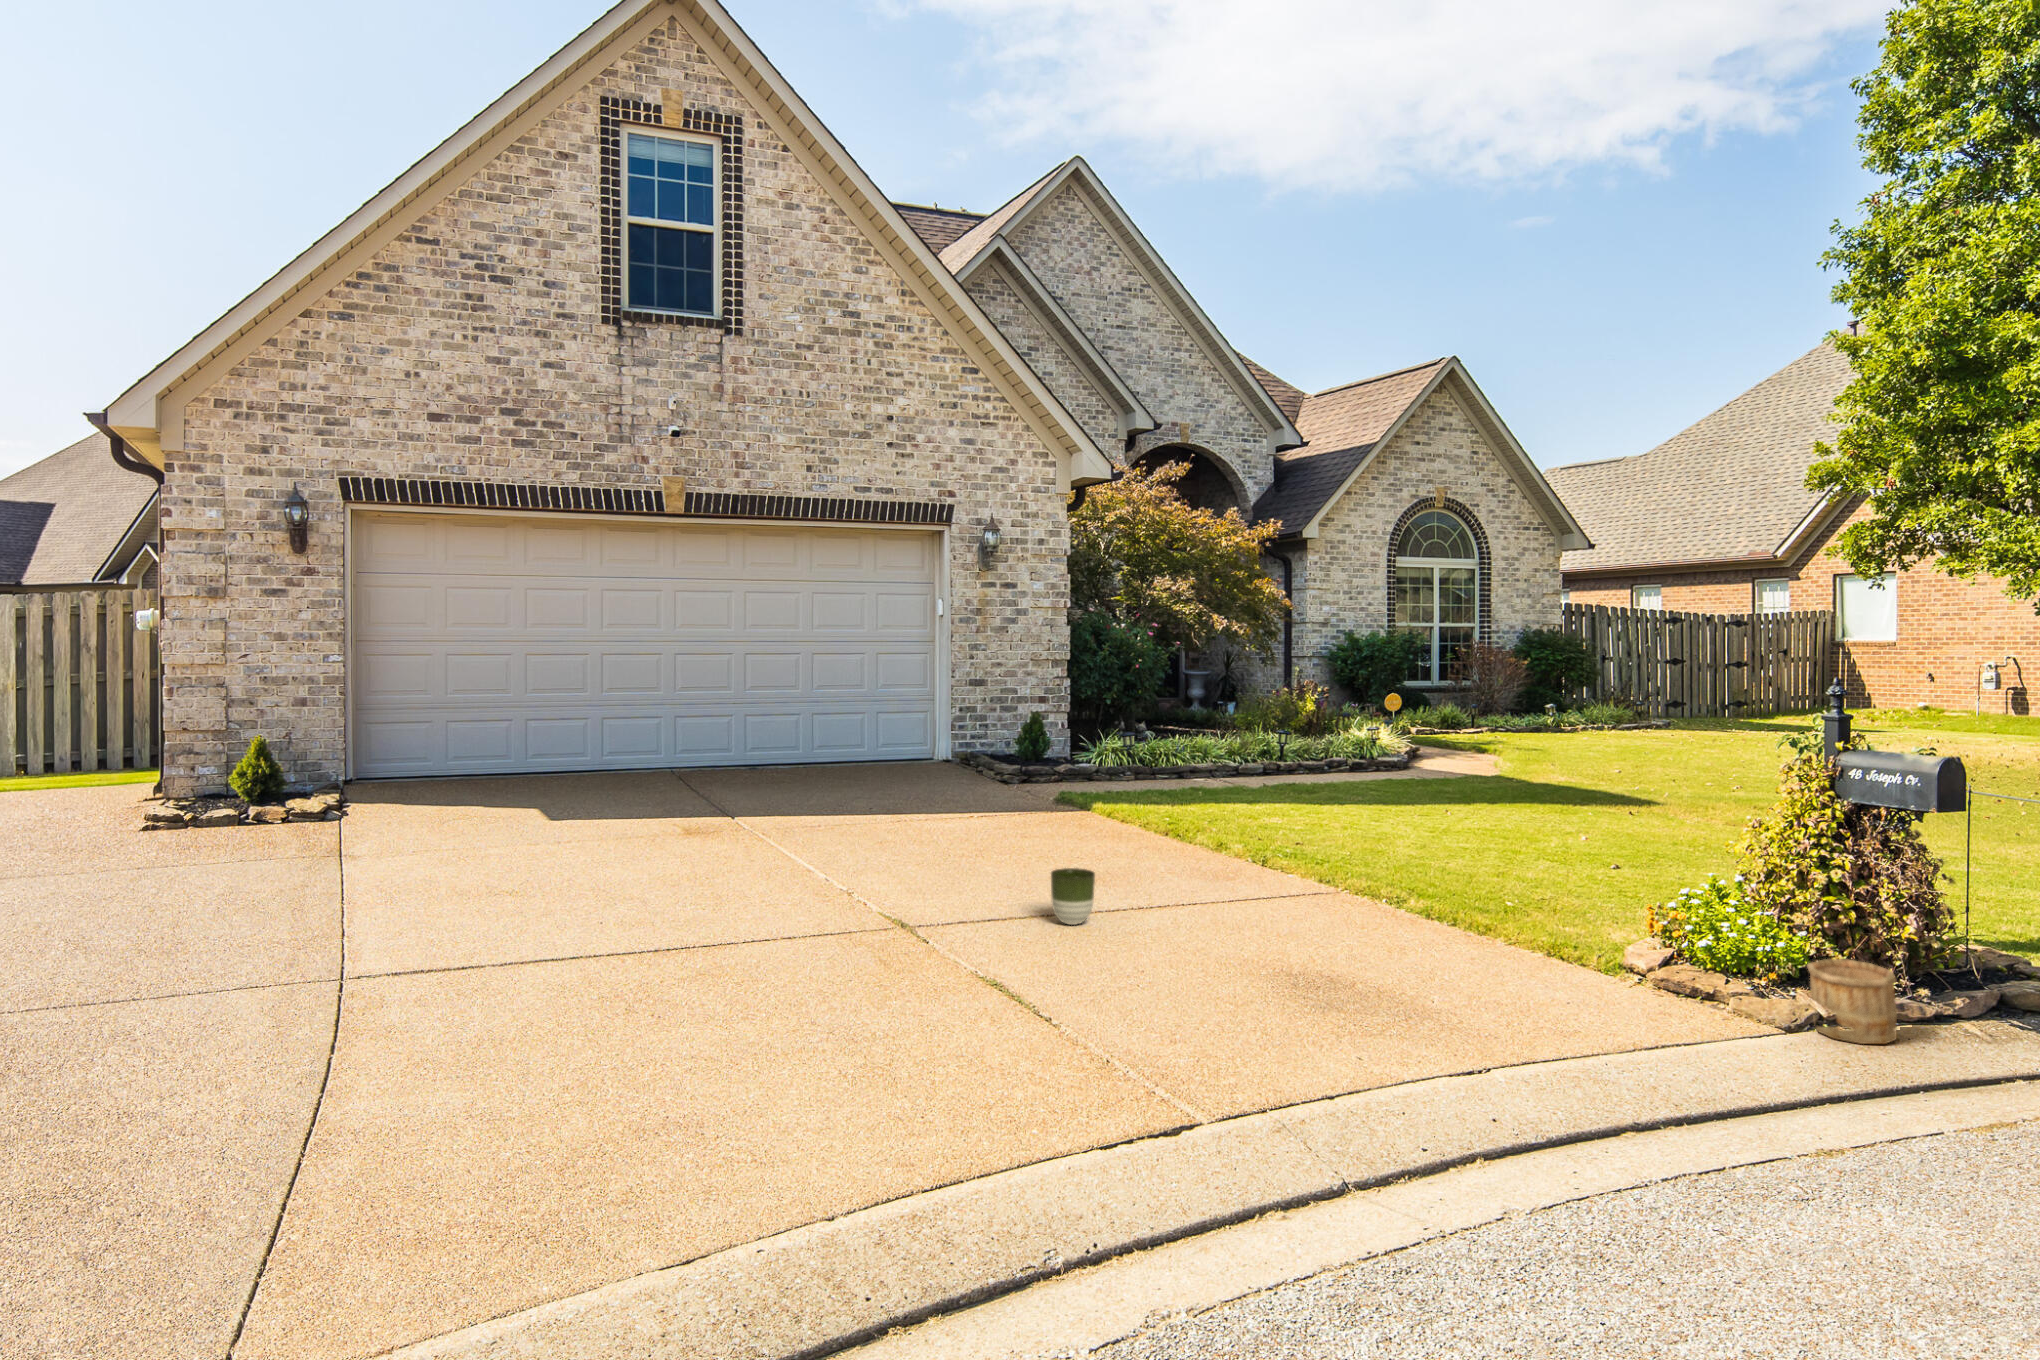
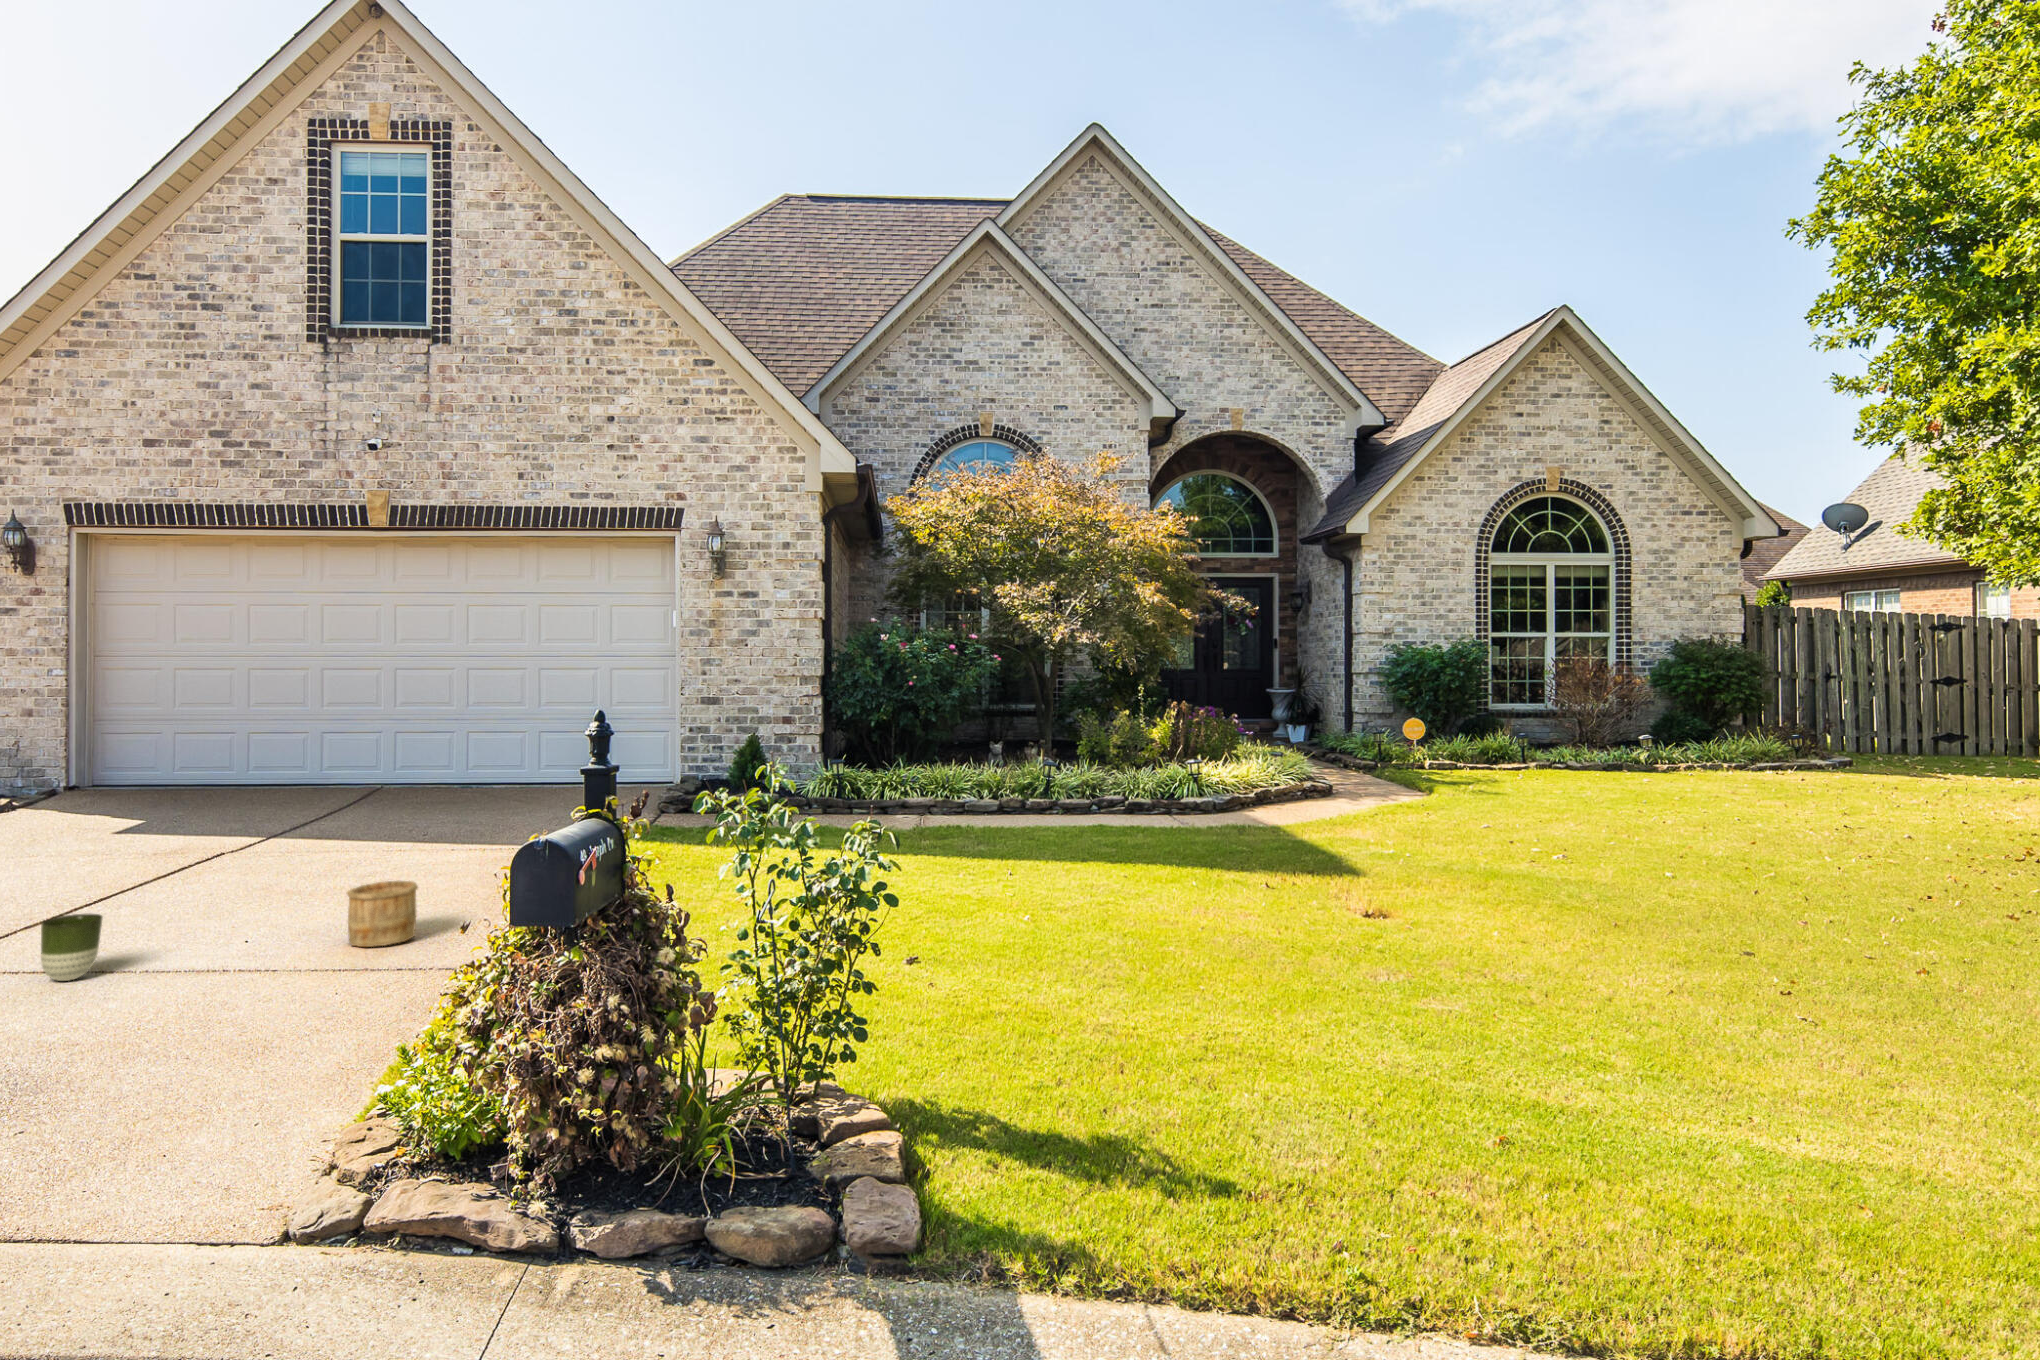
wooden bucket: present [1807,959,1897,1044] -> present [347,881,418,947]

